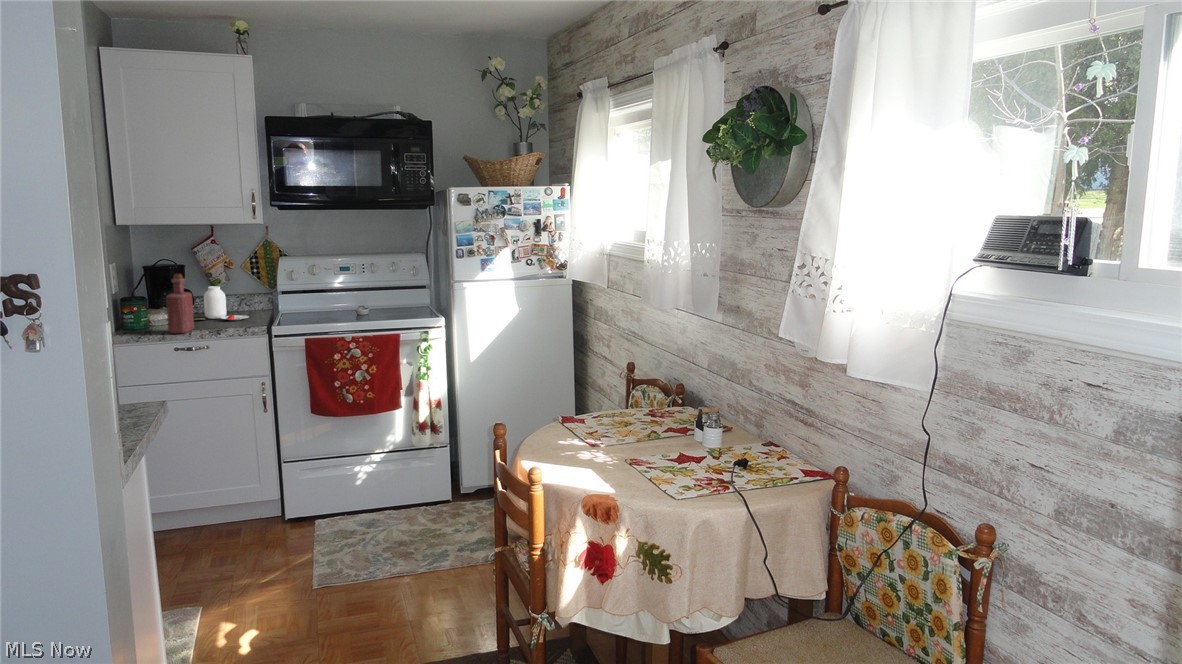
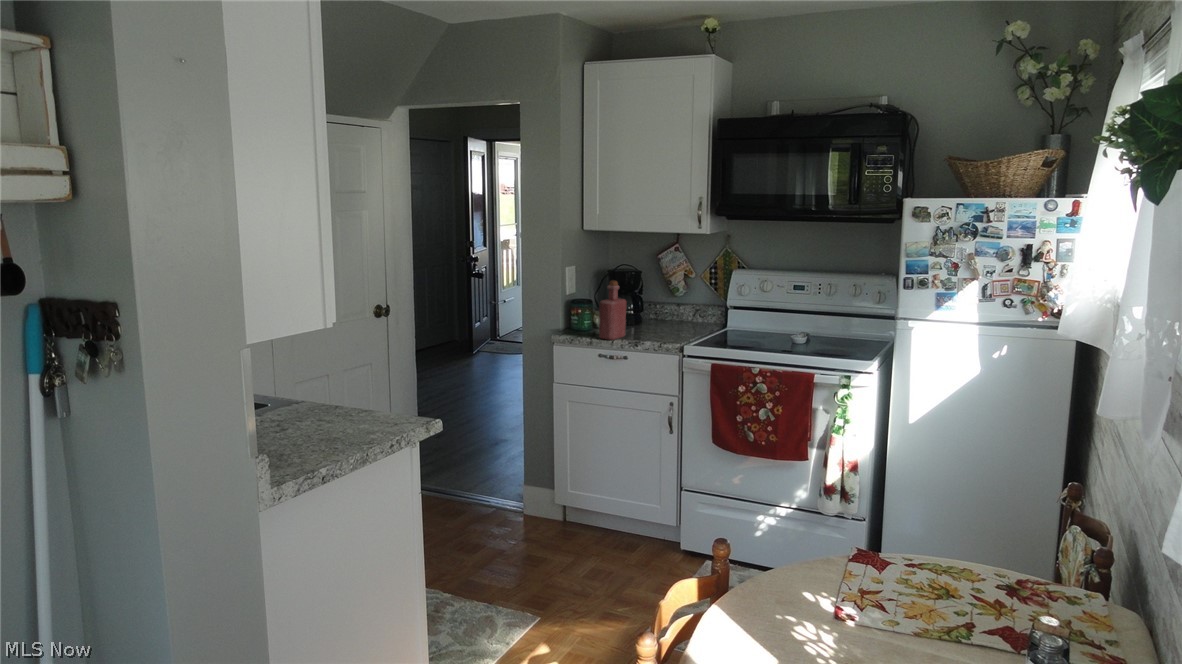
jar: present [194,286,249,320] -> none [641,294,689,332]

